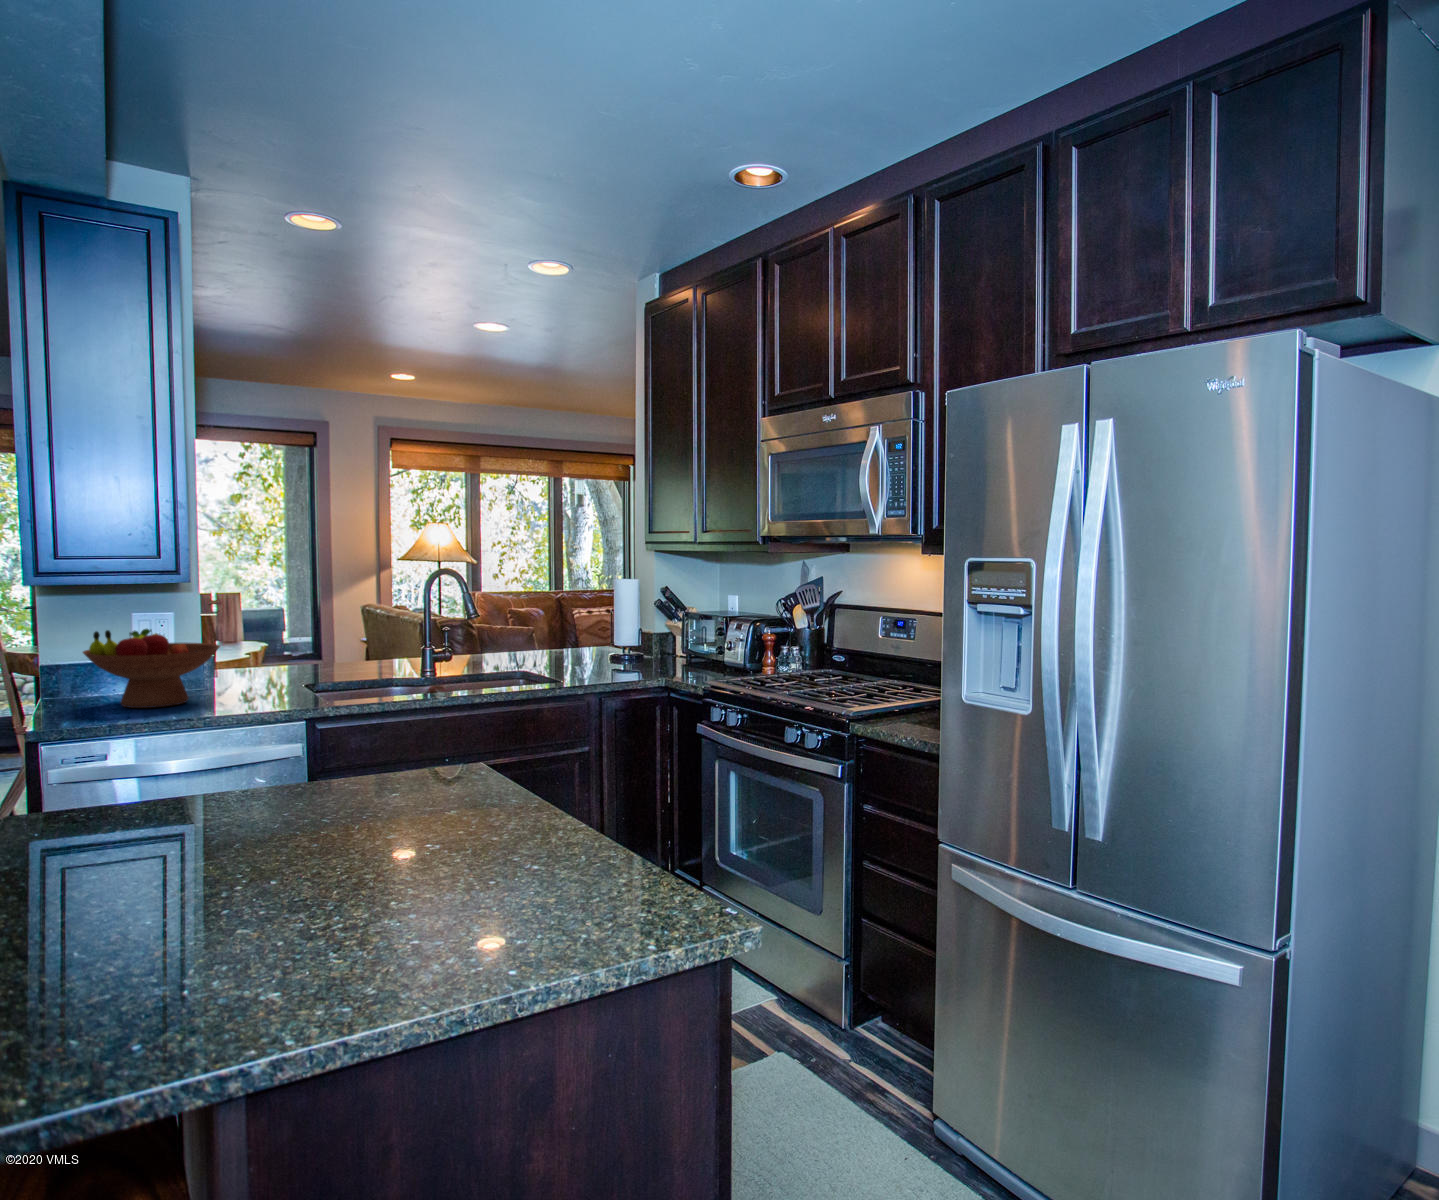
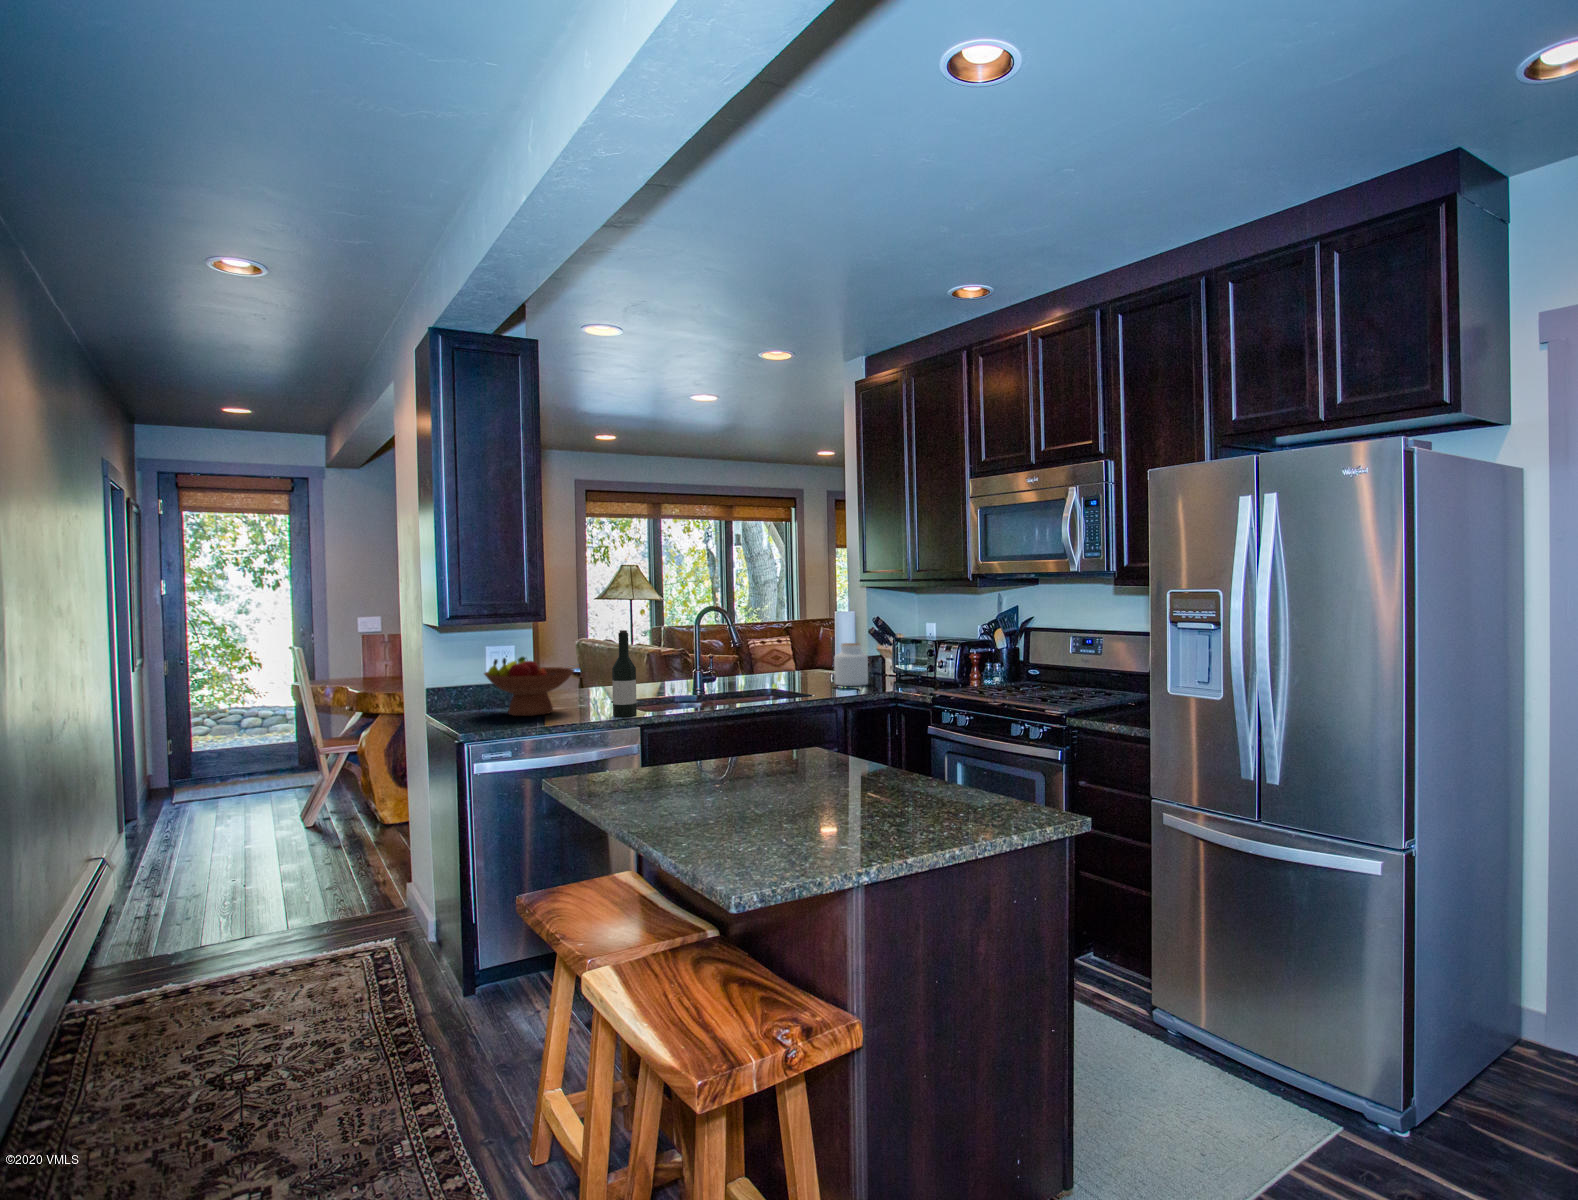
wine bottle: none [257,597,291,712] -> present [612,630,637,717]
jar: none [598,619,639,671] -> present [834,643,868,686]

